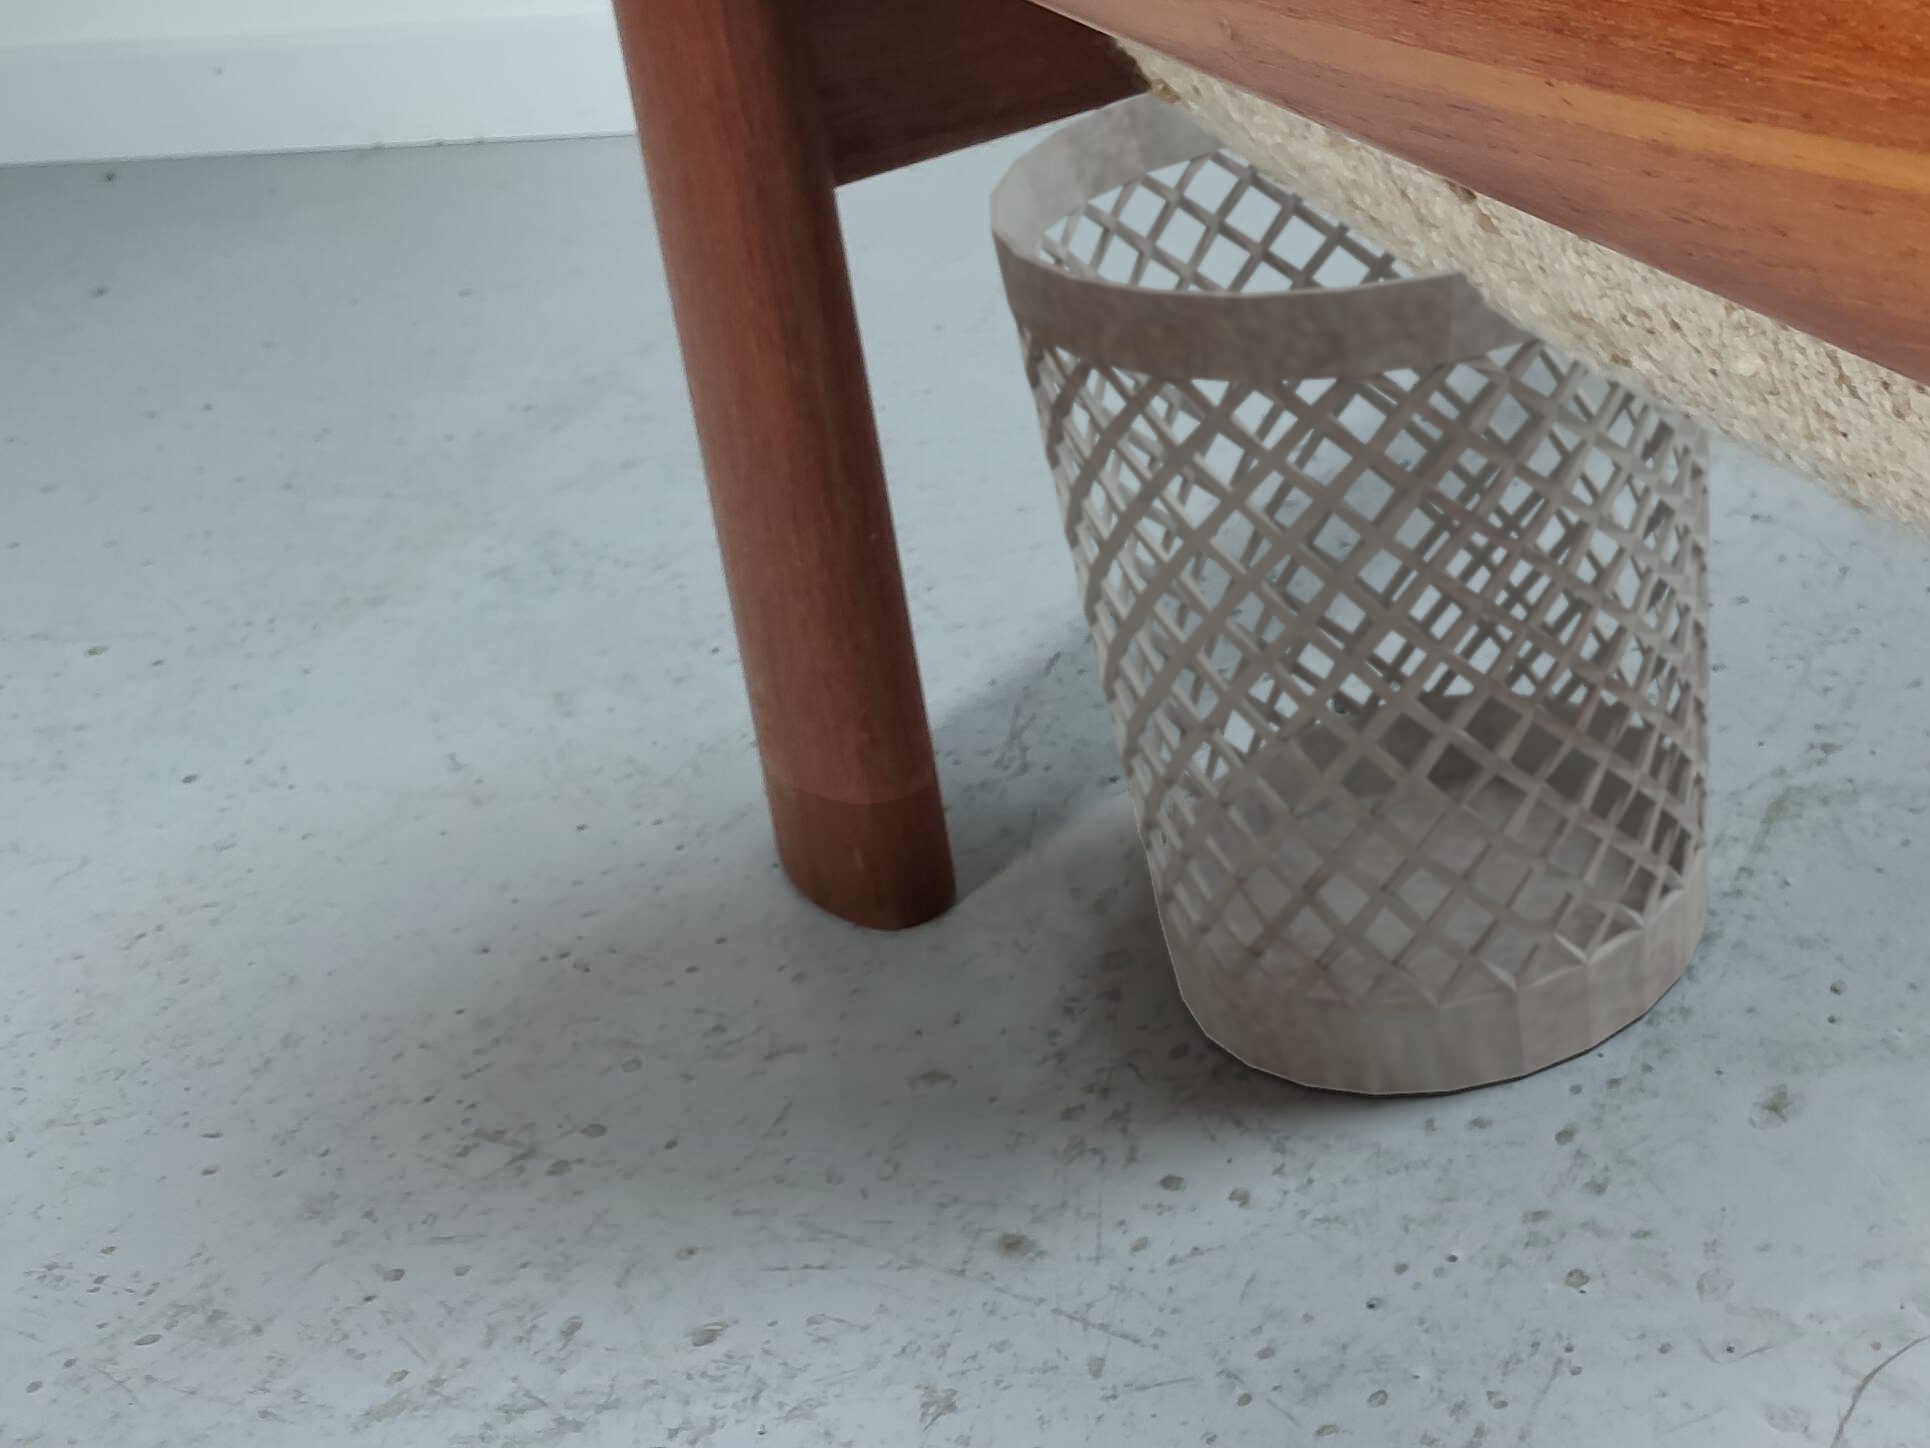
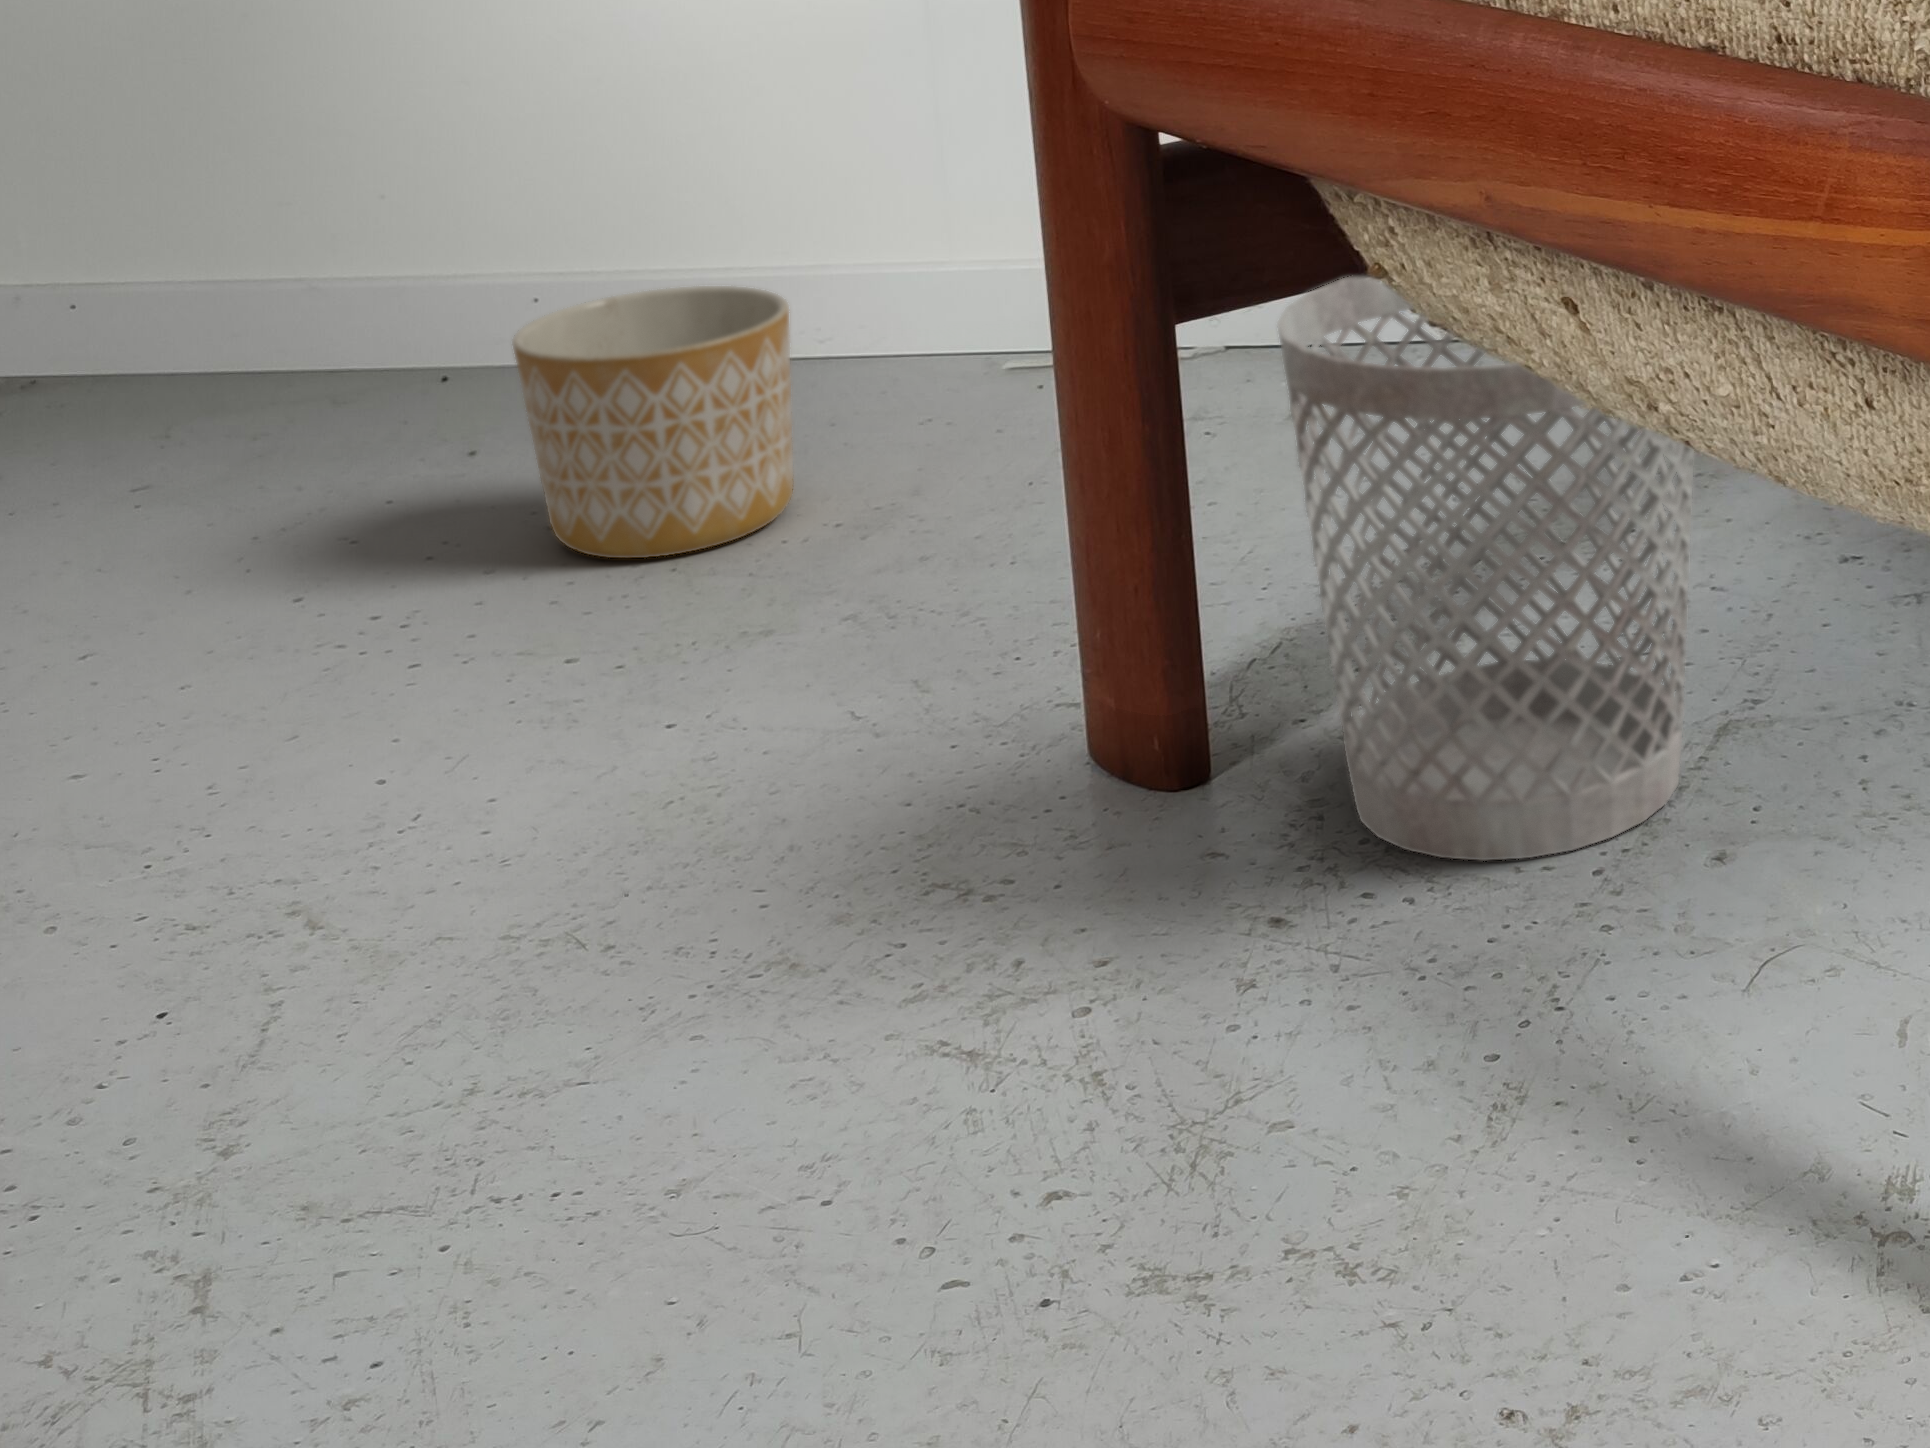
planter: none [49,73,469,468] -> present [513,286,793,558]

